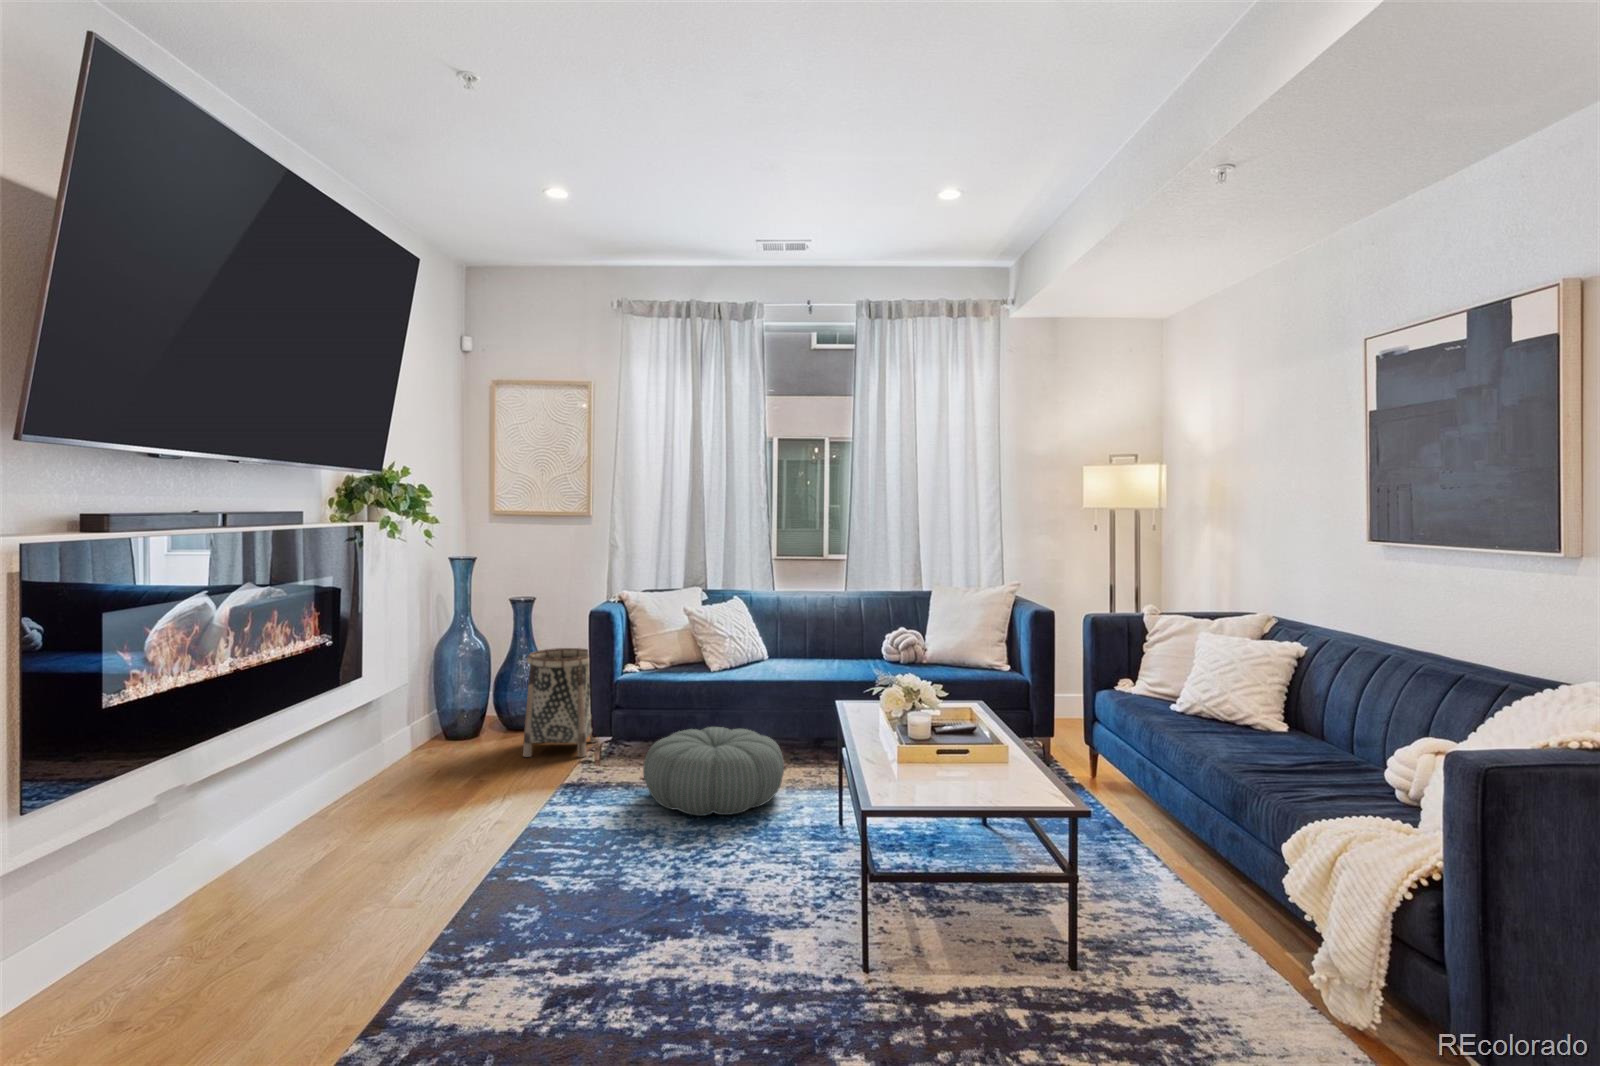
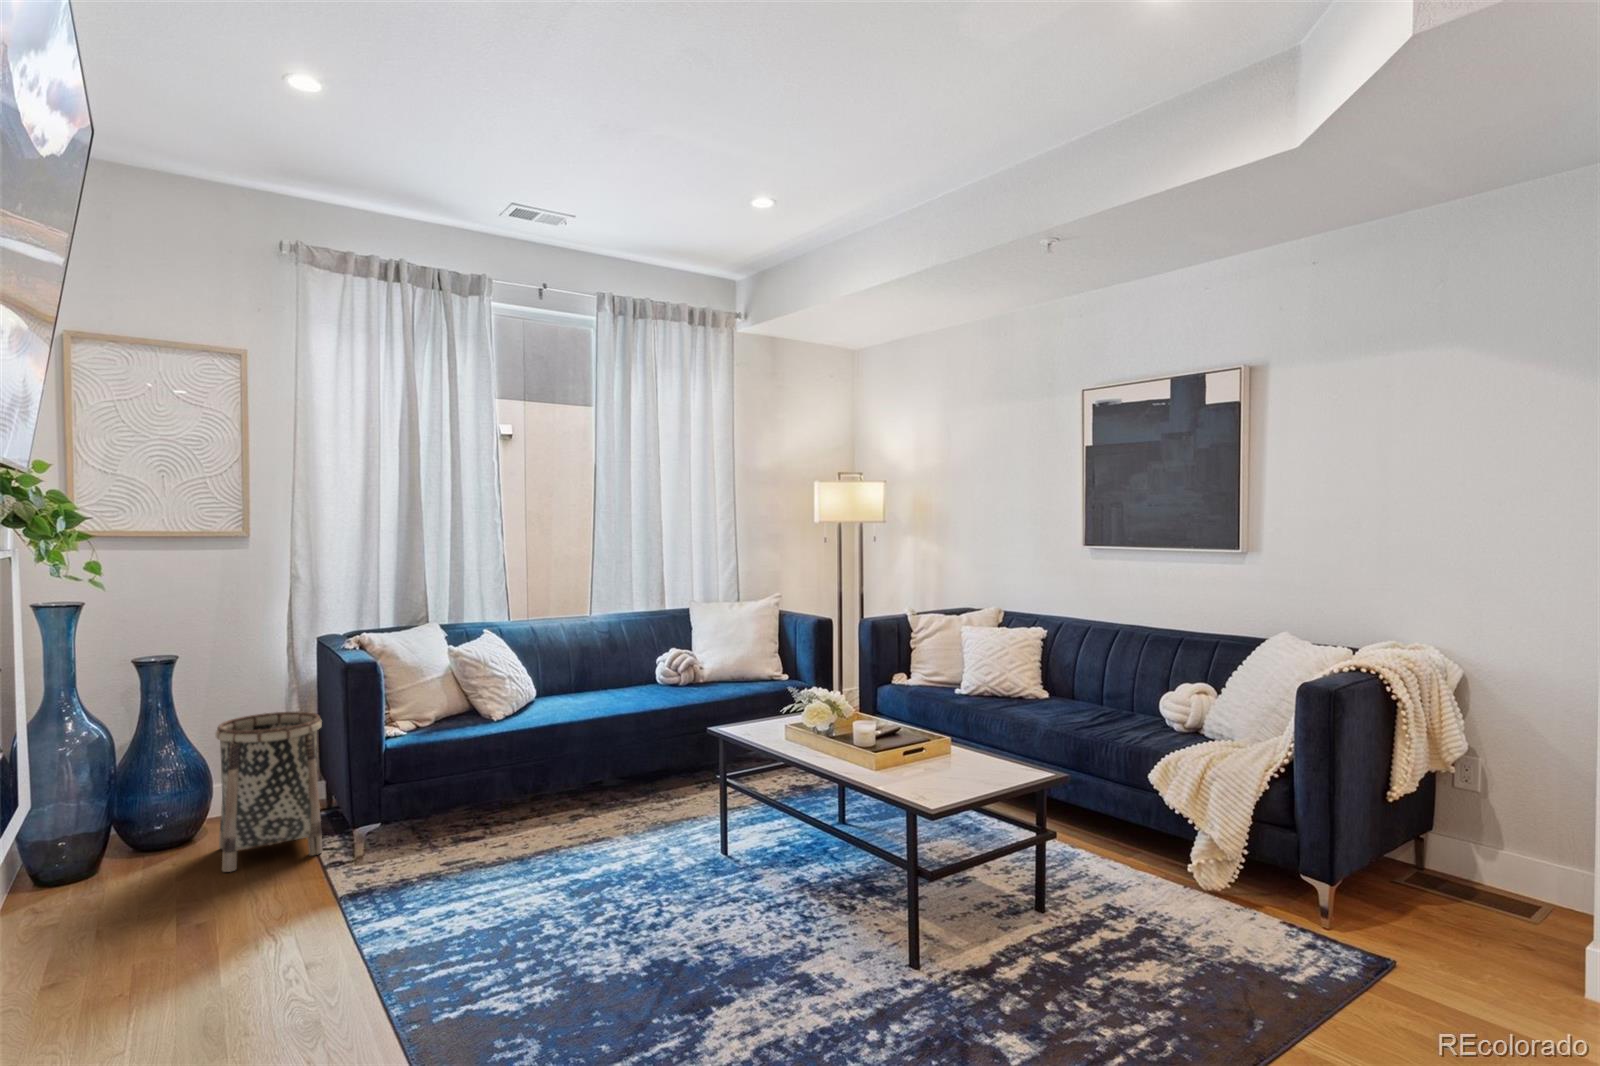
pouf: present [643,727,784,816] -> none [473,776,643,883]

